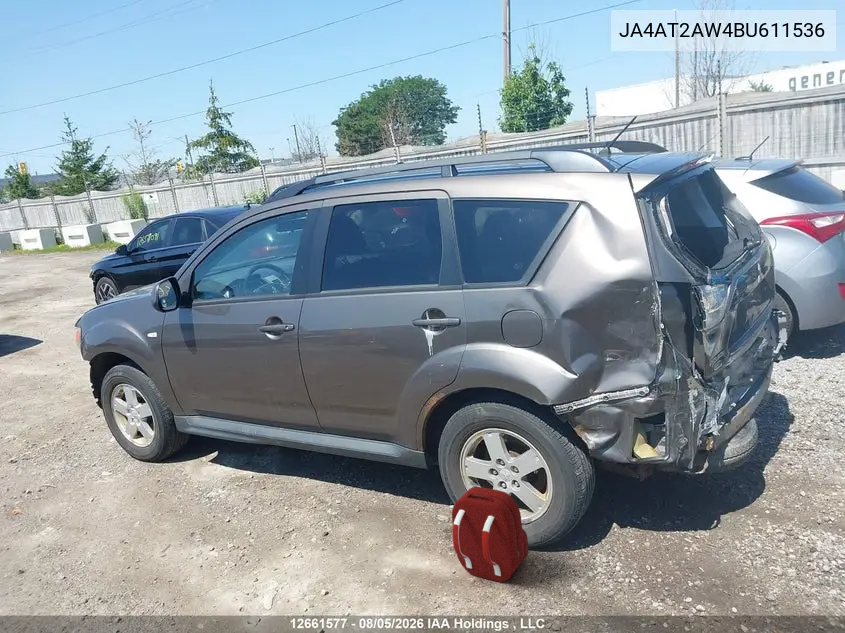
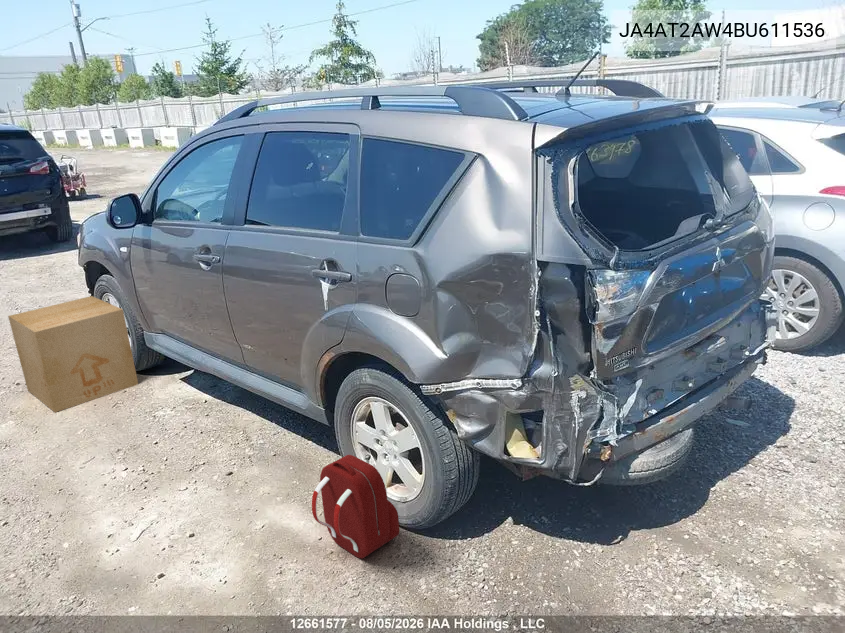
cardboard box: none [23,391,167,514] -> present [8,296,138,412]

